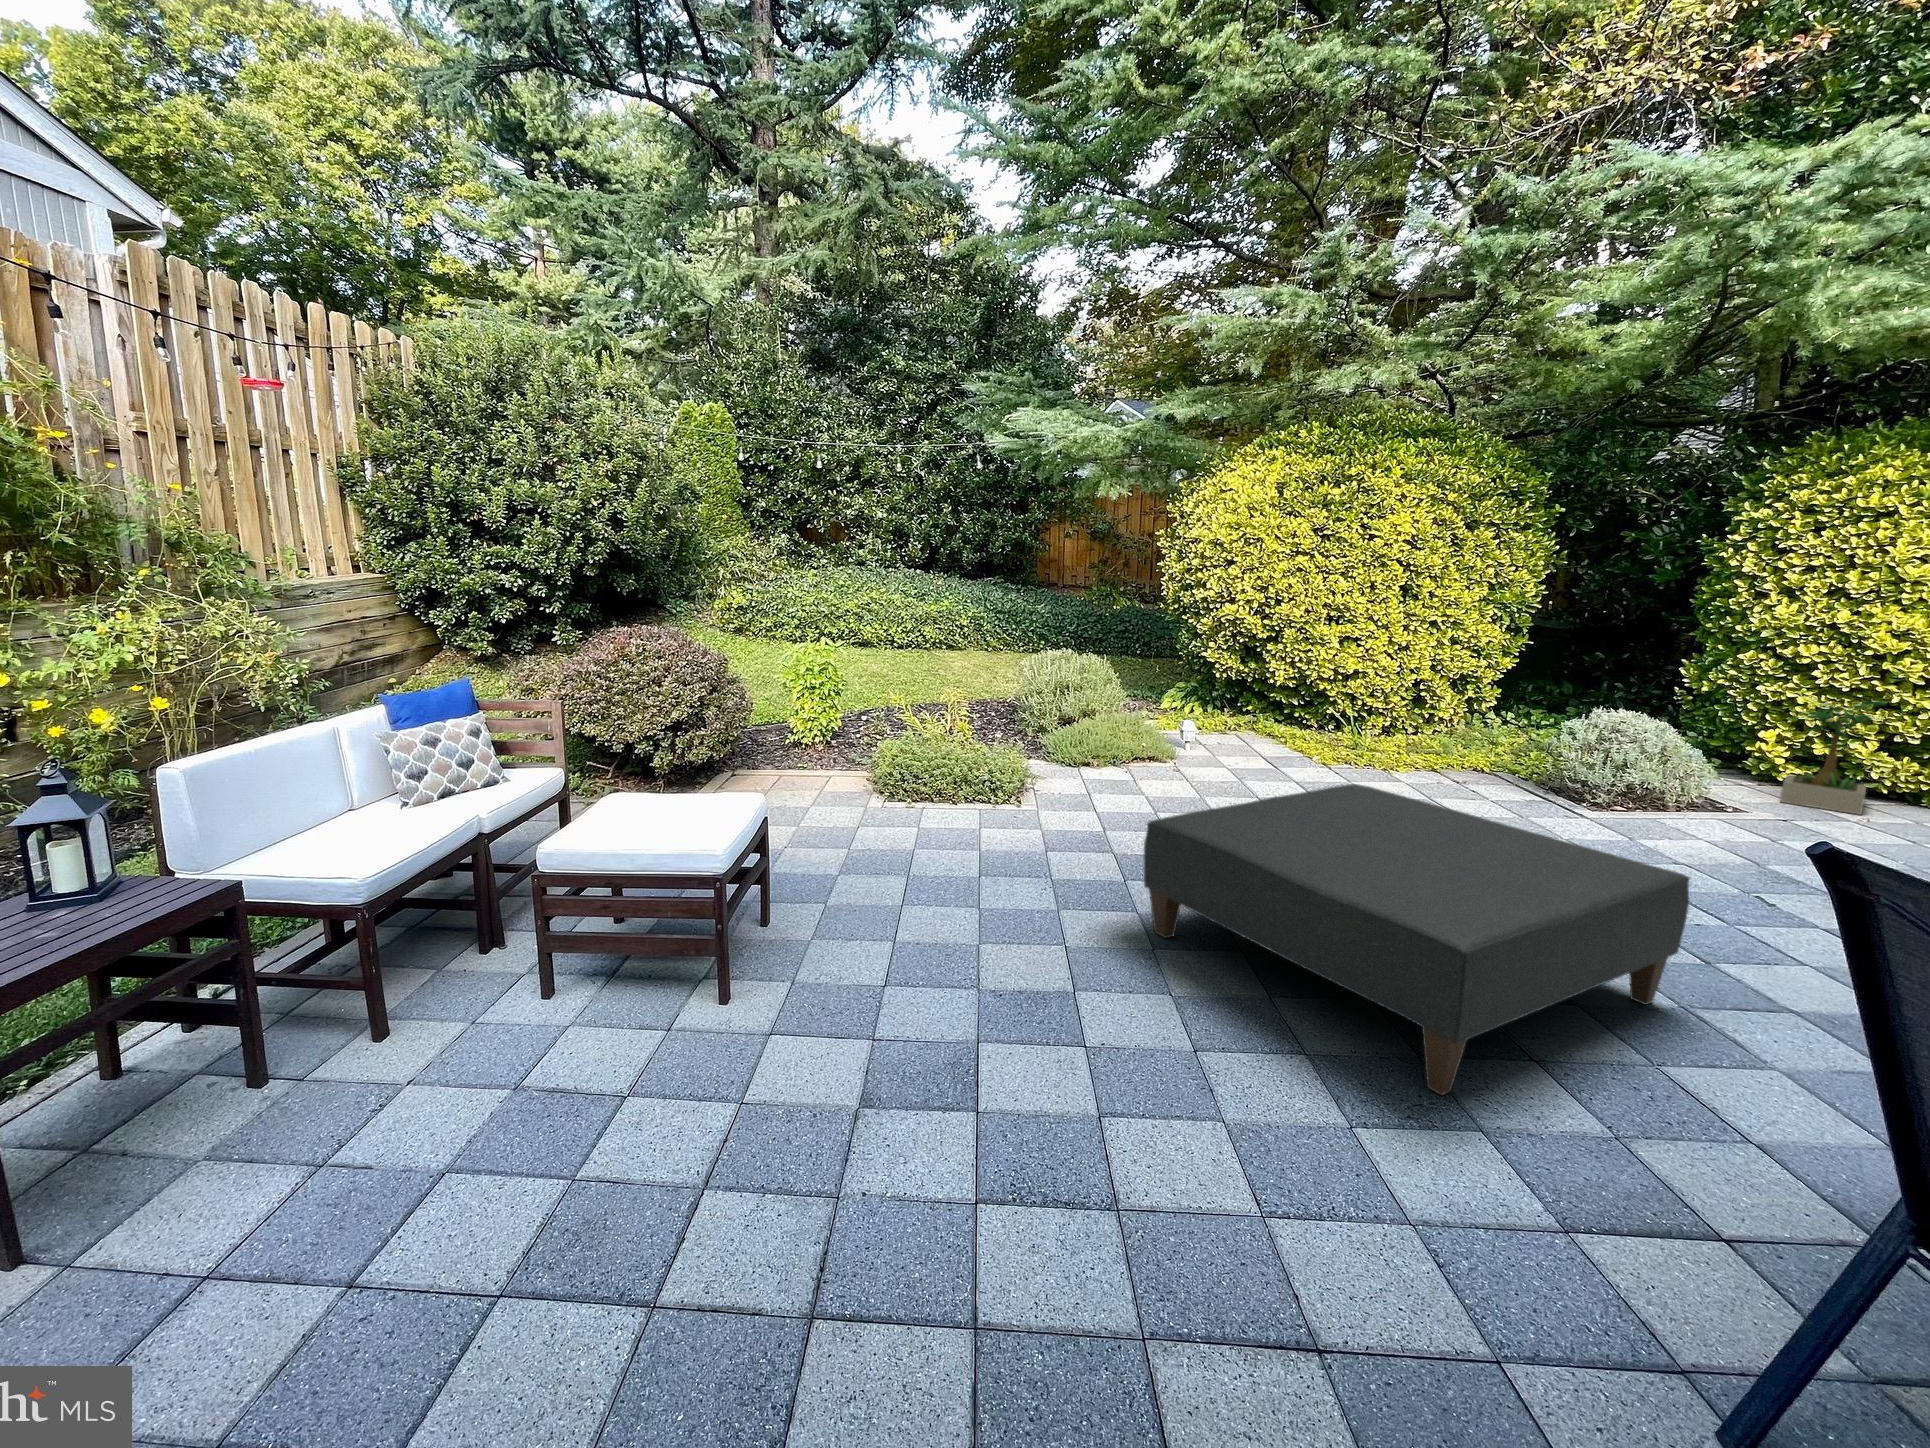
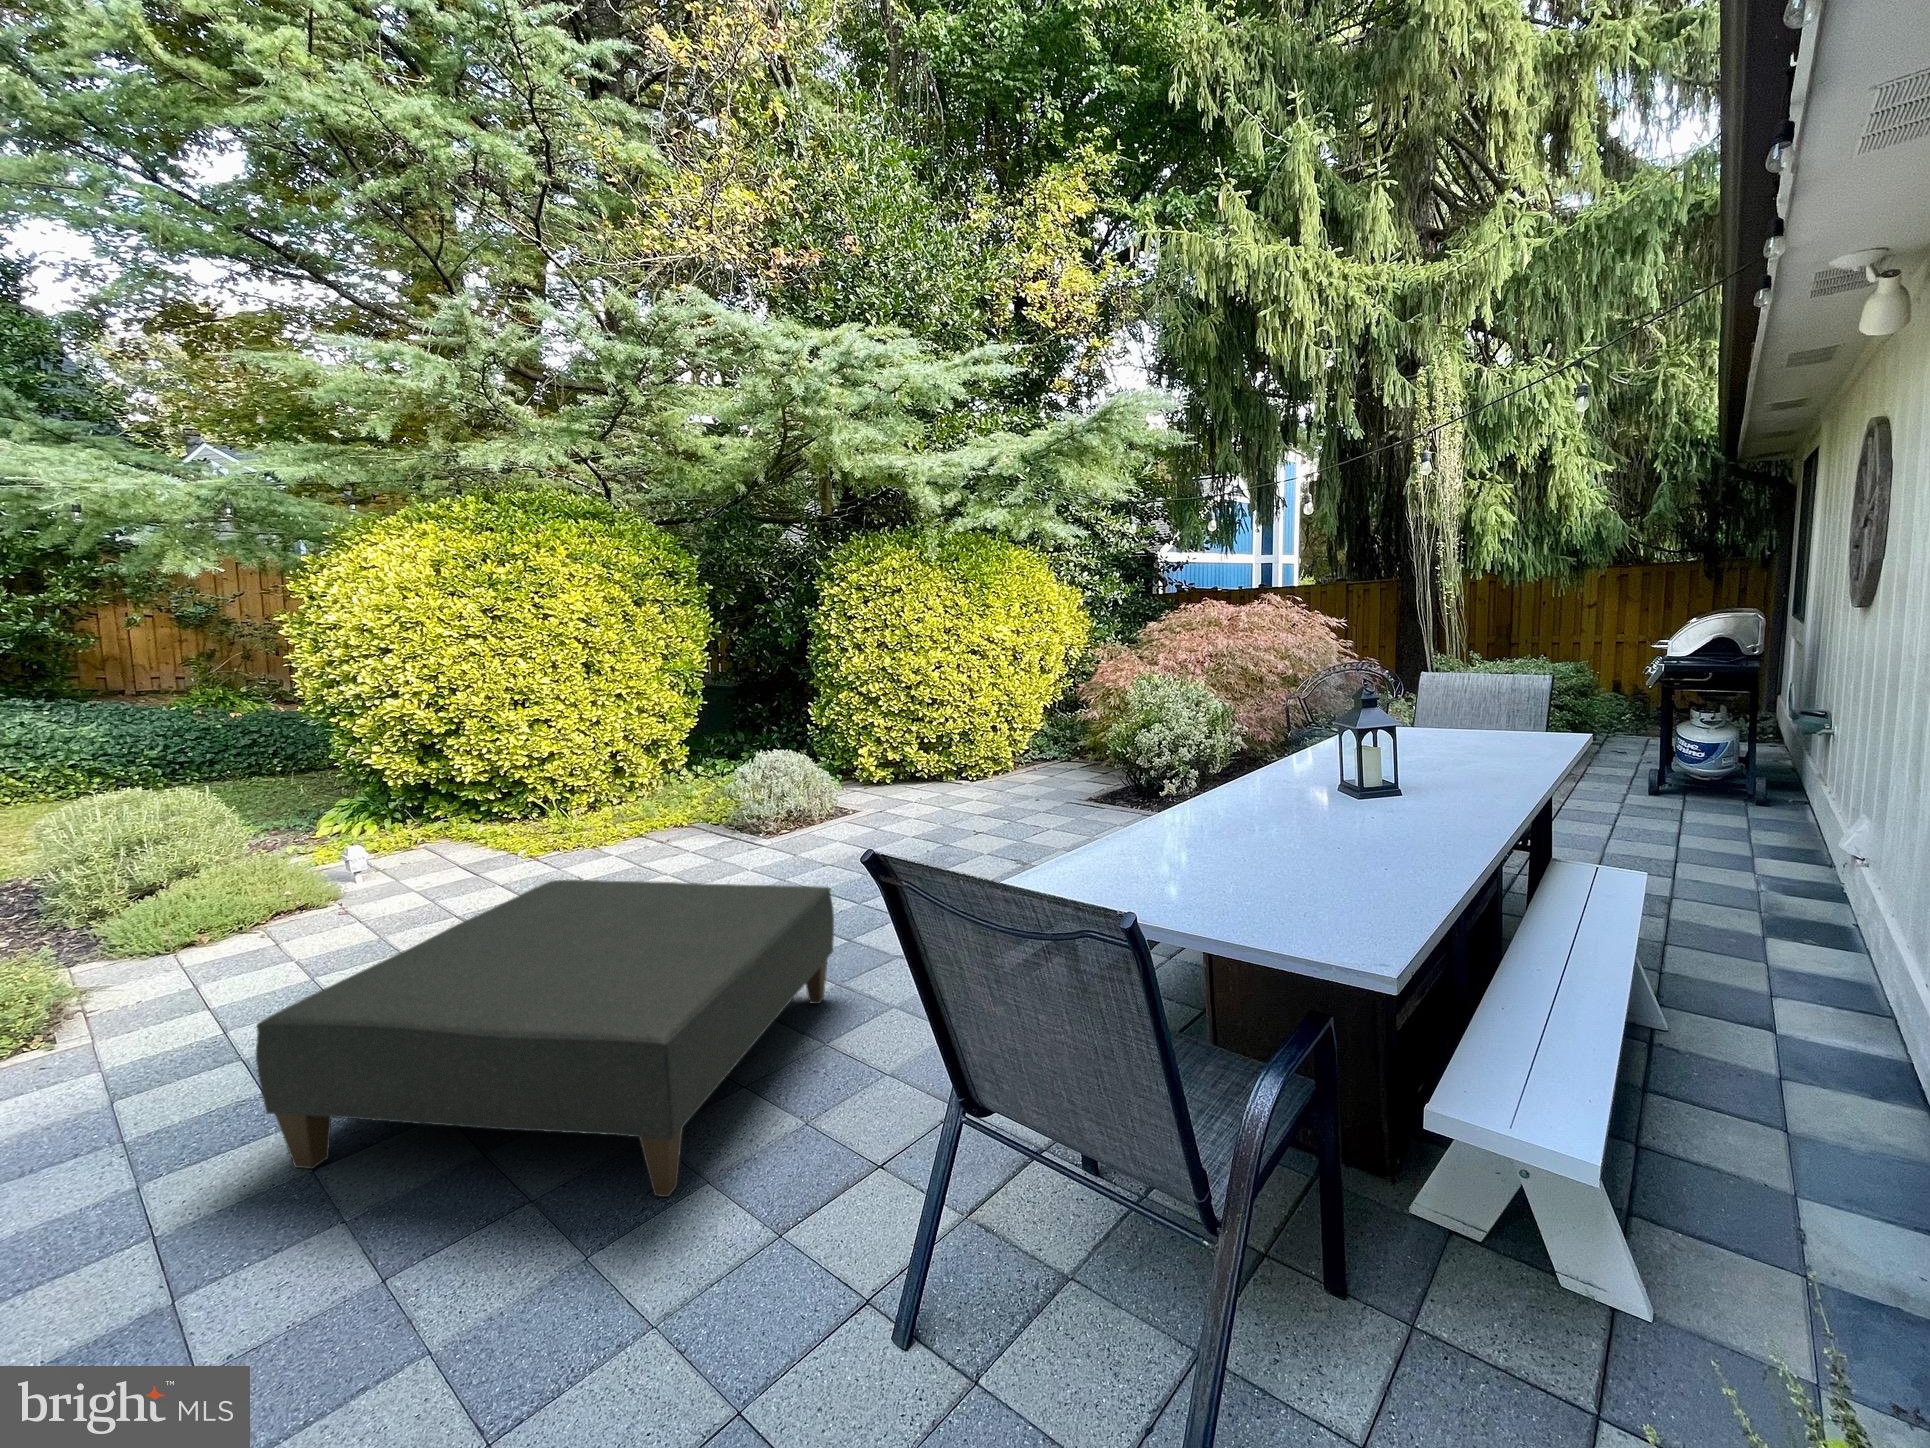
potted plant: present [1780,696,1886,815] -> none [871,716,929,798]

